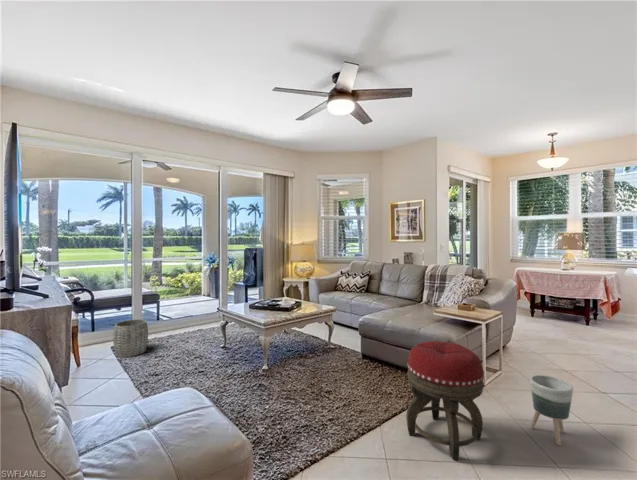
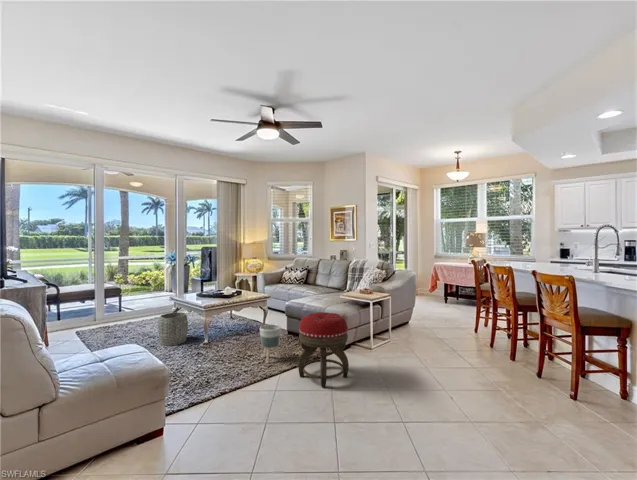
woven basket: present [113,319,148,357] -> present [158,312,188,346]
planter: present [530,375,573,445] -> present [260,324,281,363]

